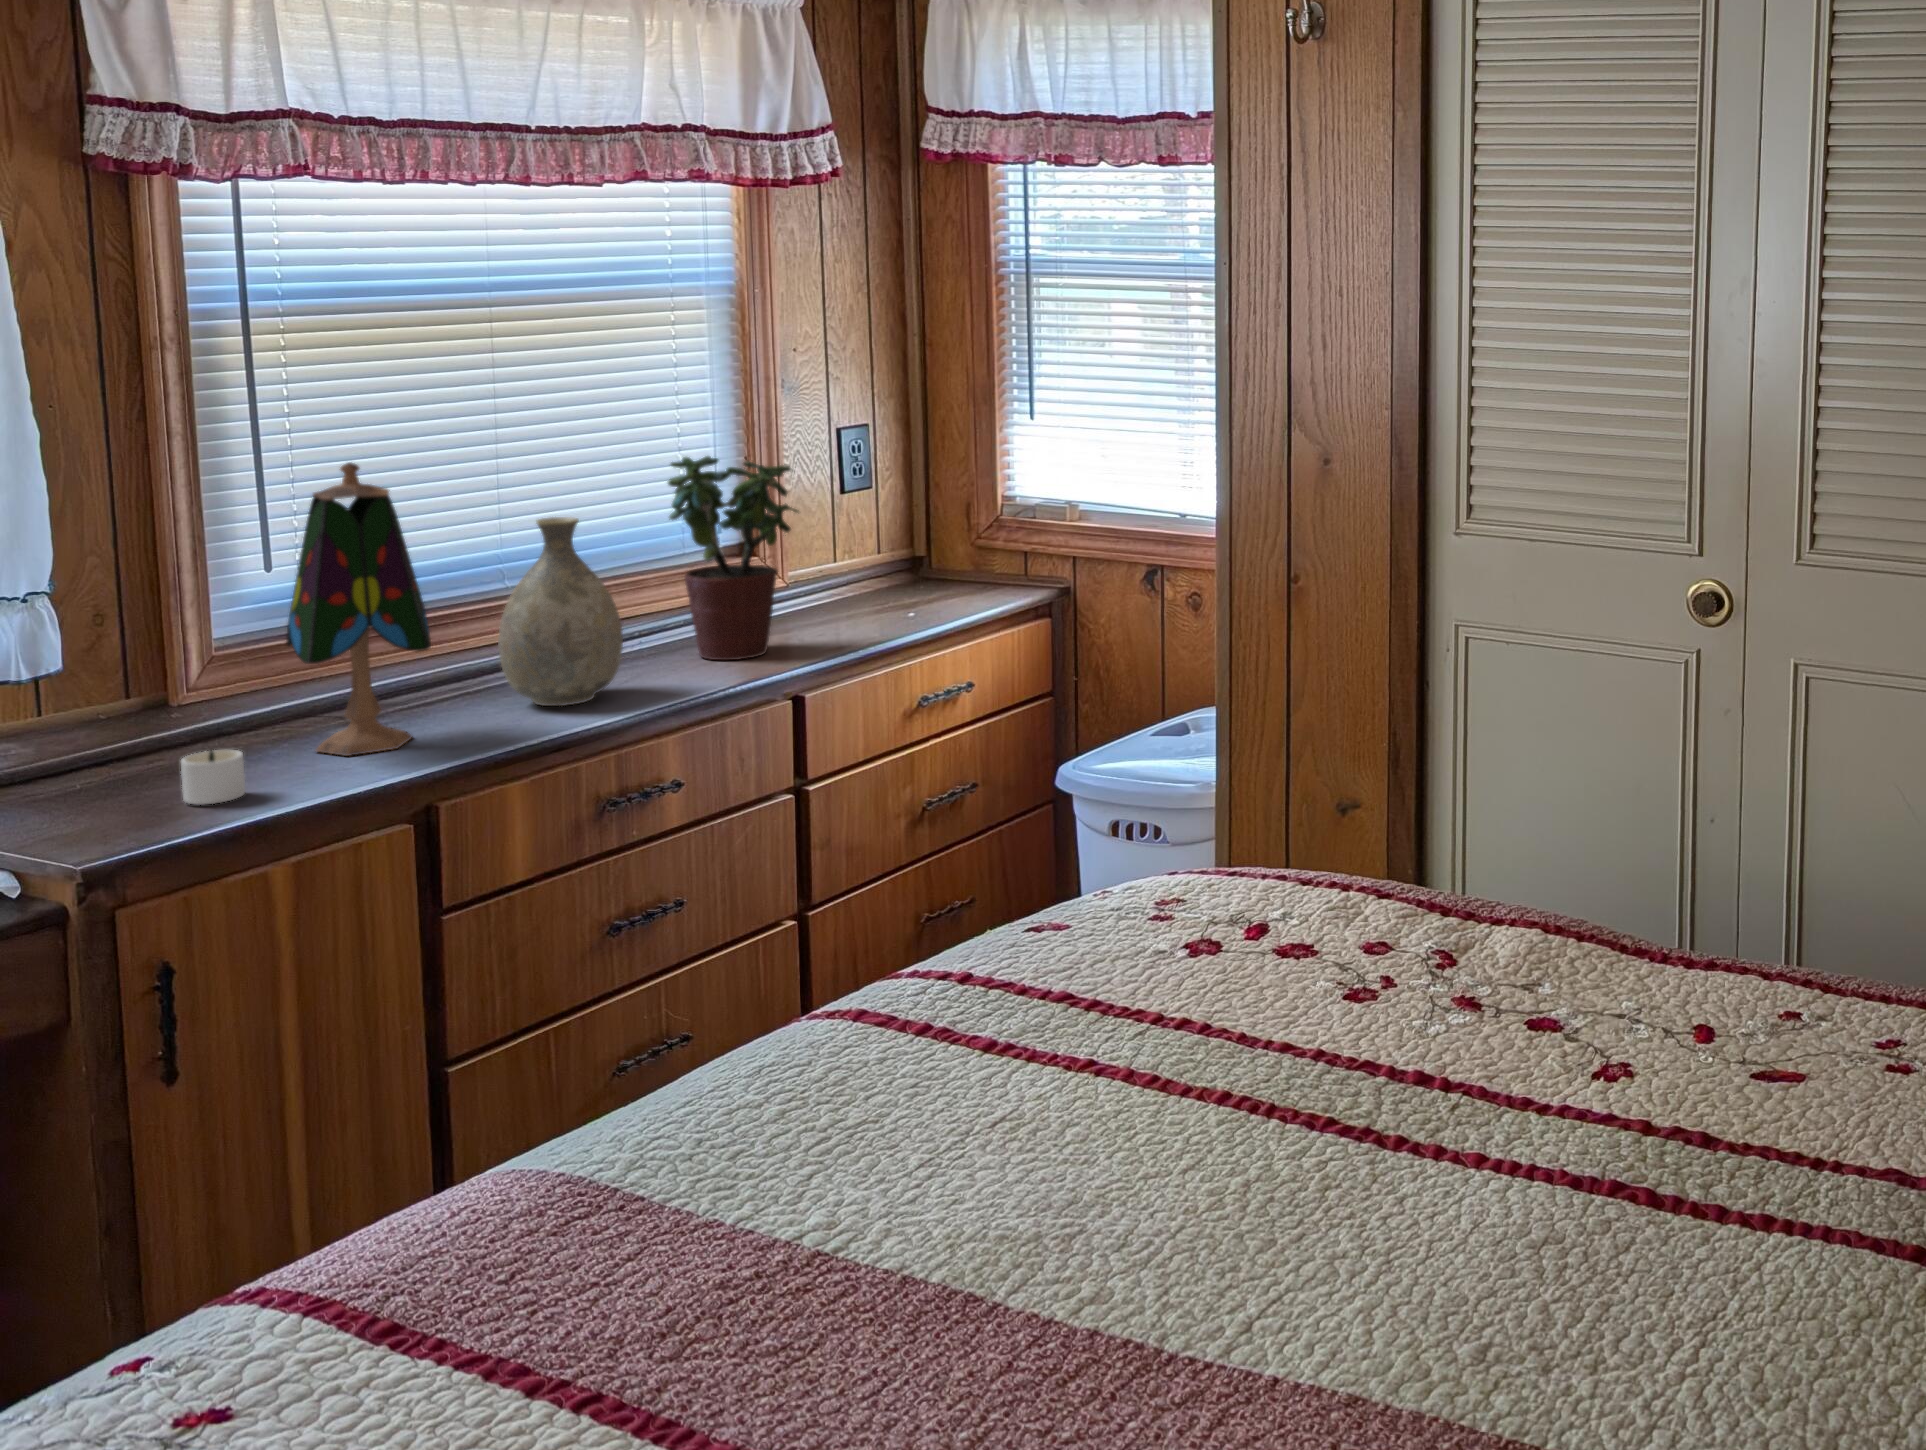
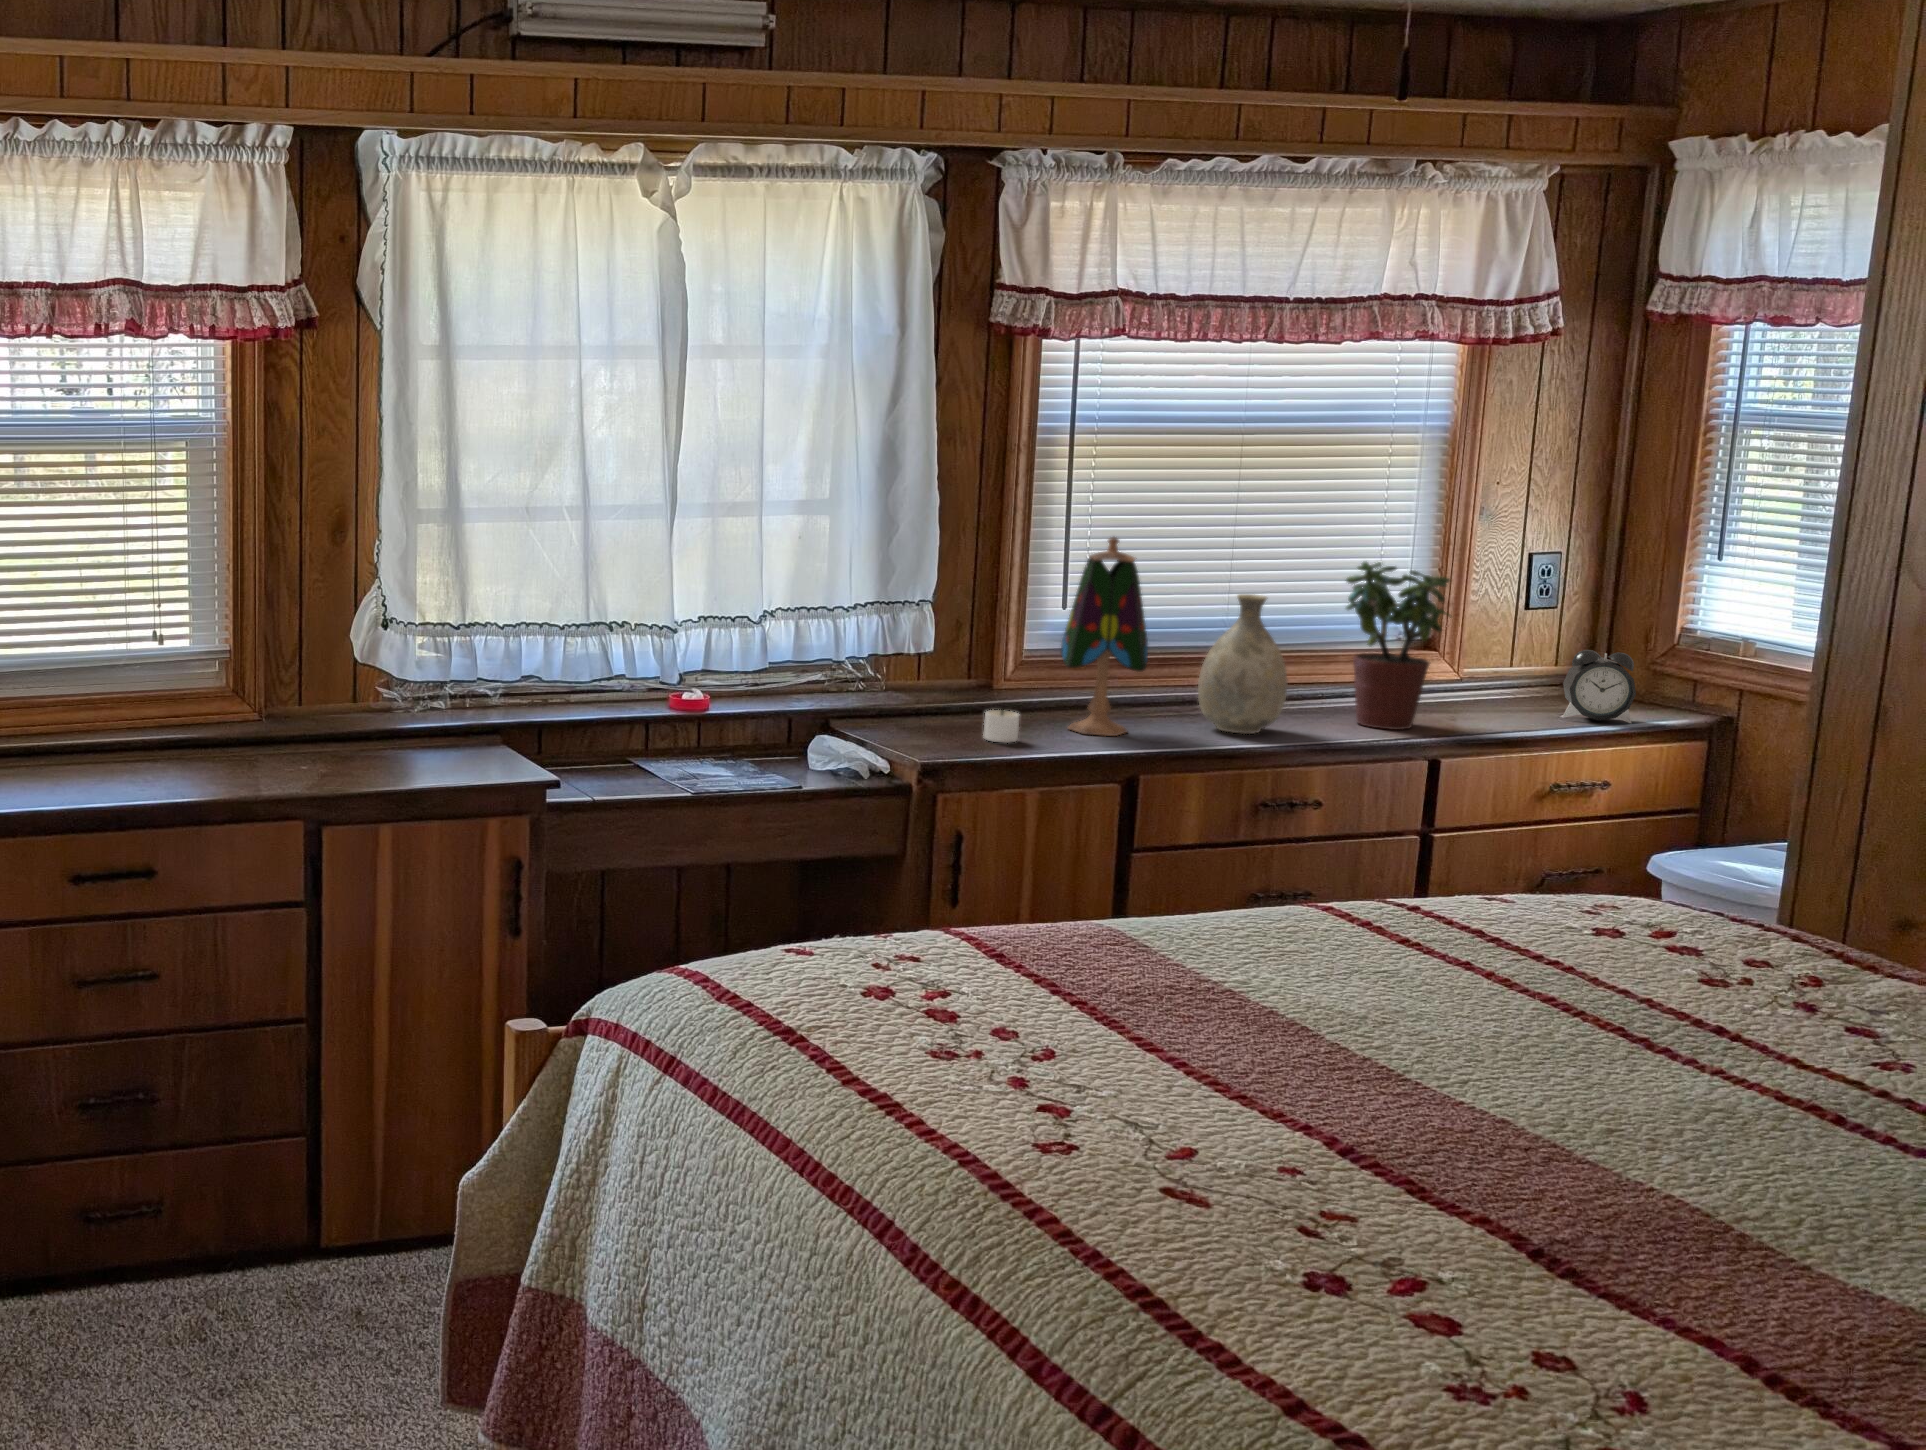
alarm clock: none [900,524,978,606] -> present [1562,650,1636,723]

